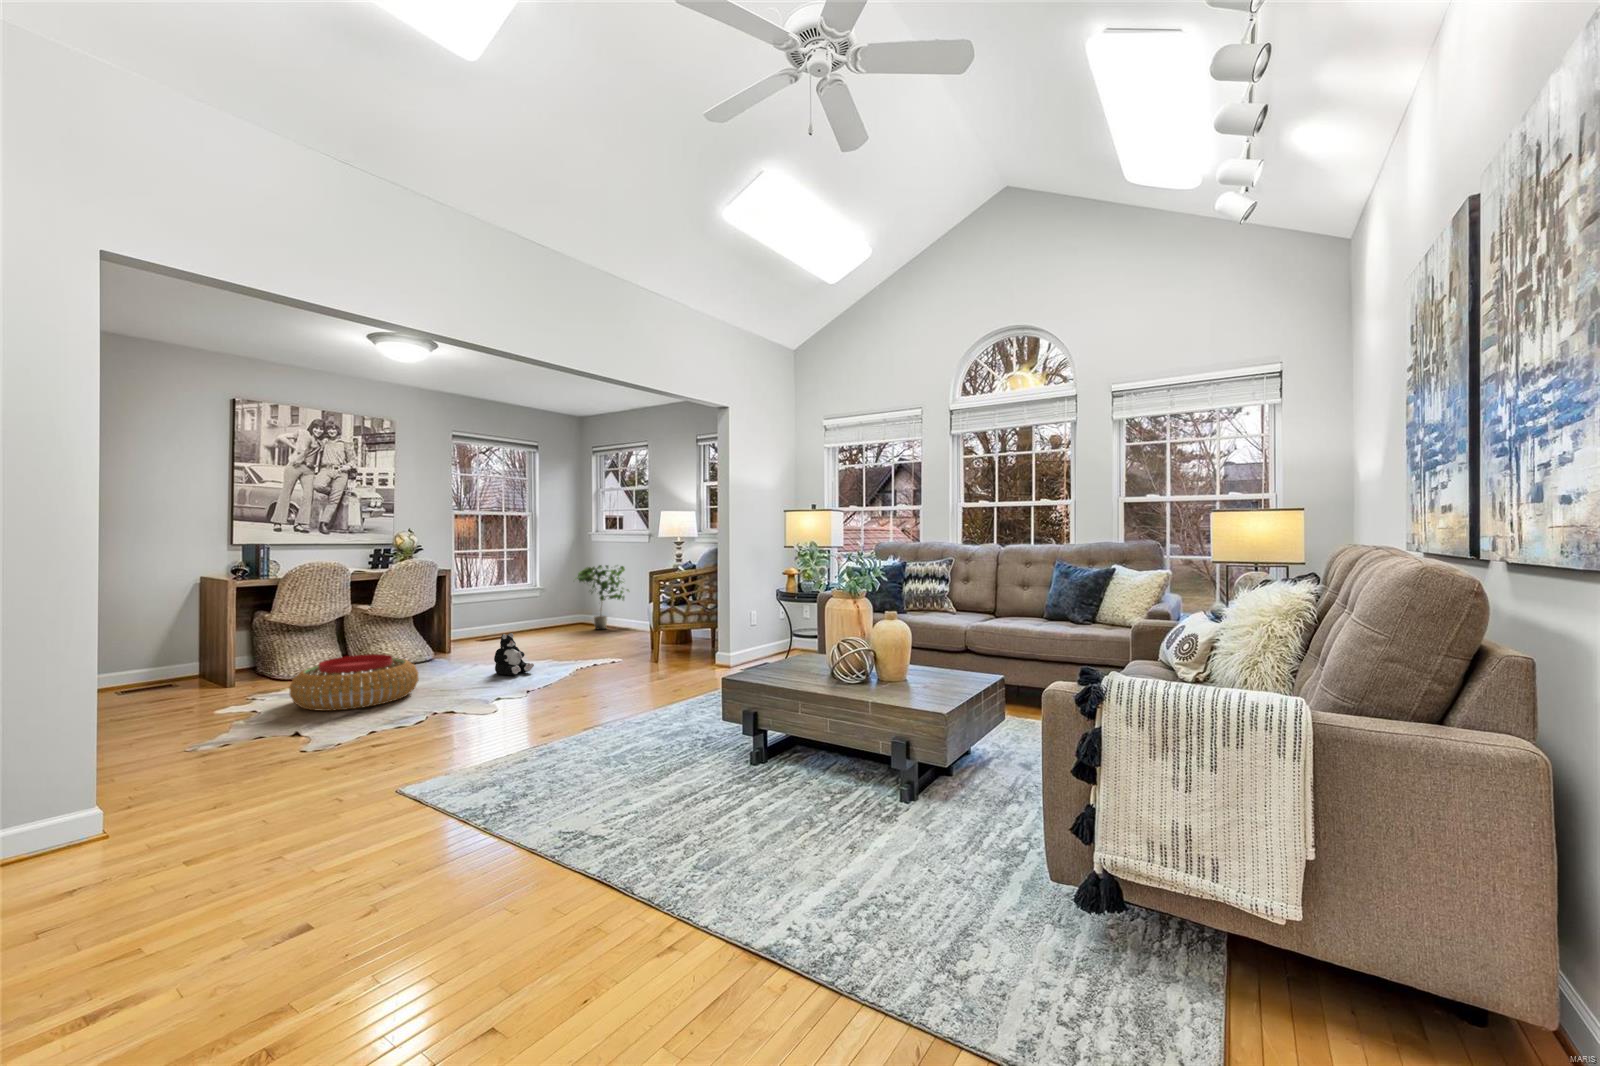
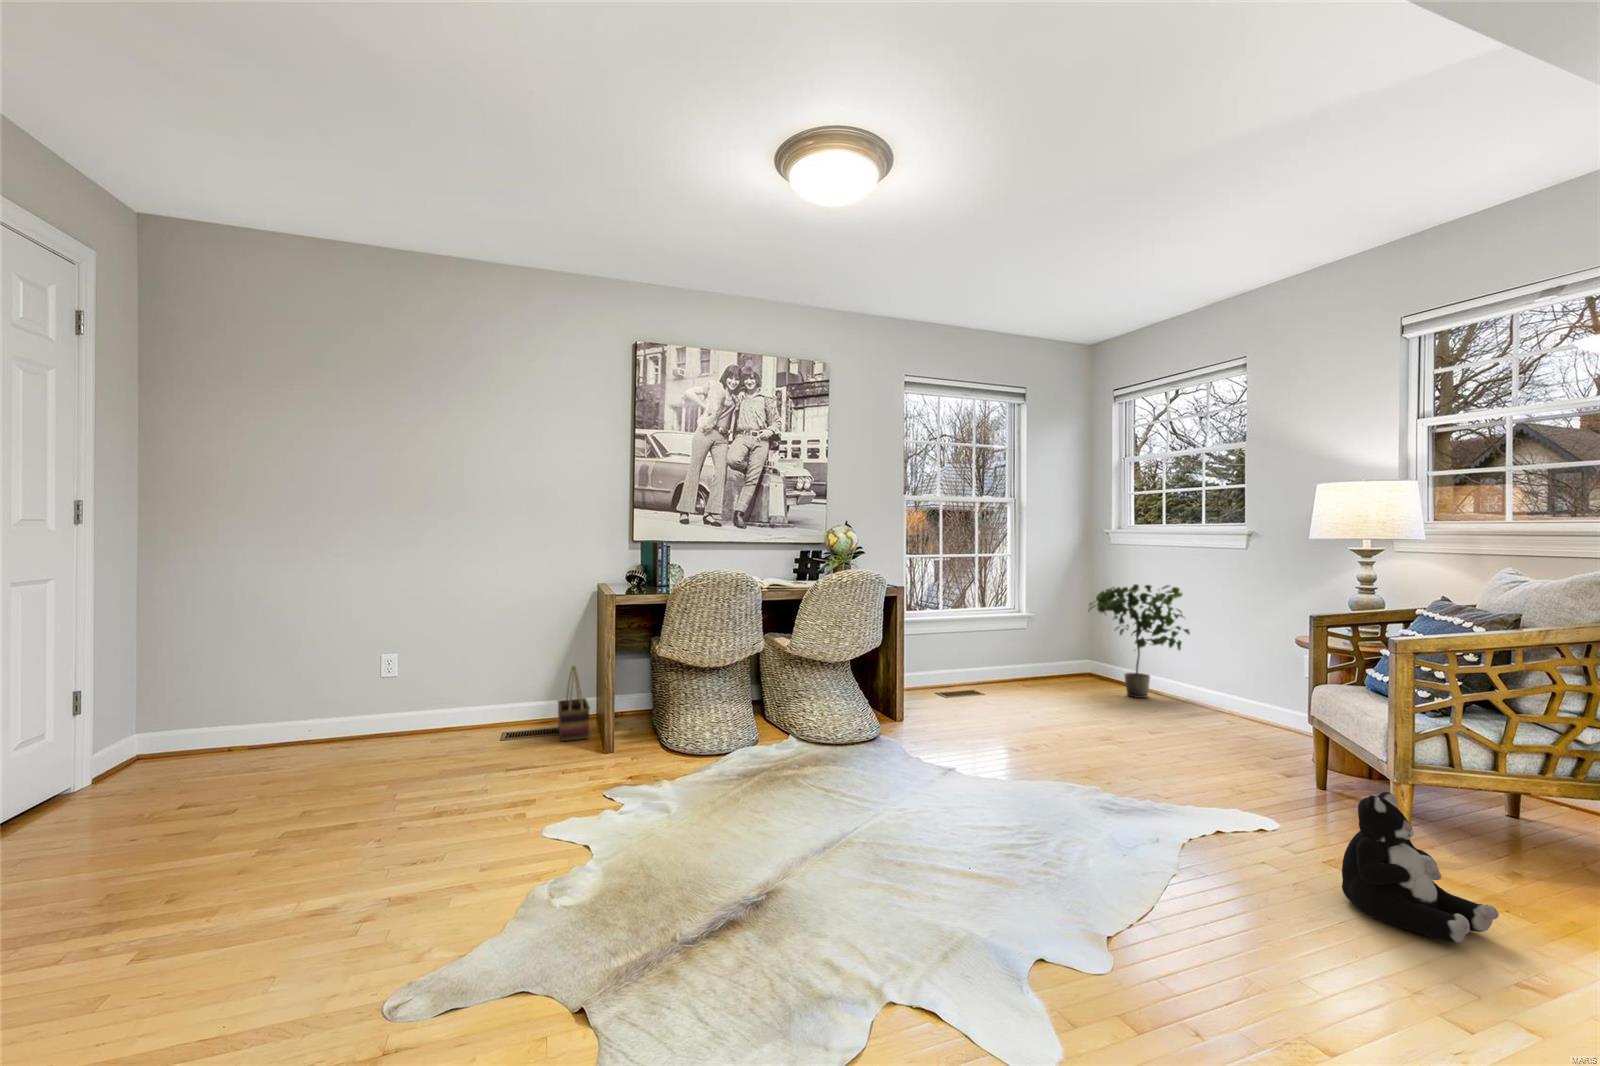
plush toy: present [494,633,534,675] -> present [1342,792,1499,943]
basket: none [168,634,206,686] -> present [558,666,590,741]
pouf: present [289,654,418,711] -> none [635,747,853,886]

